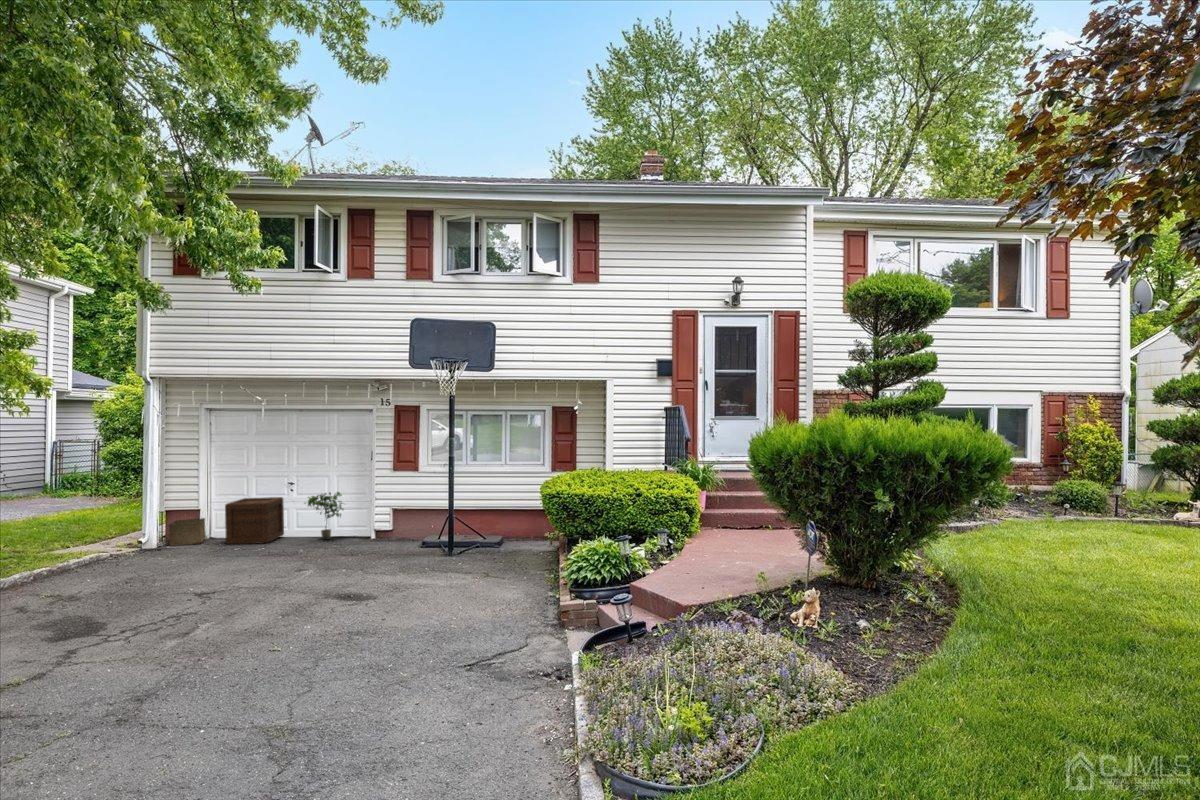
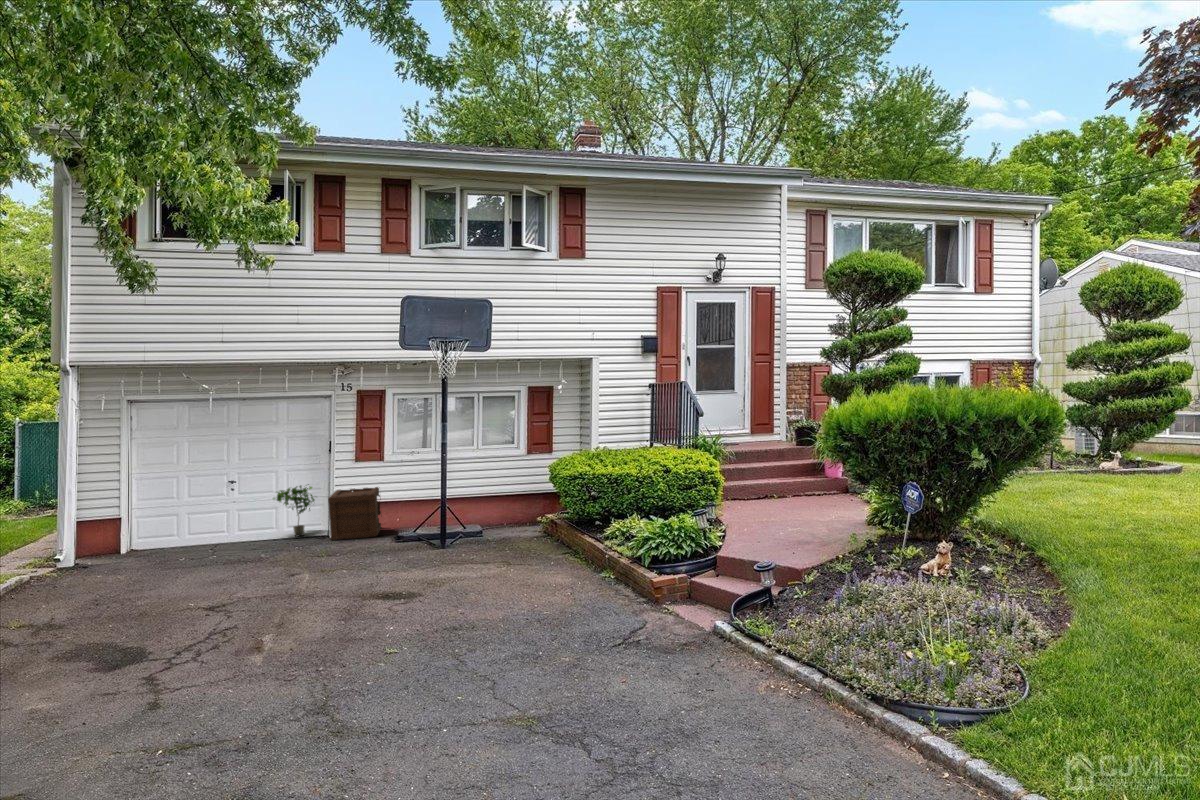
wooden crate: present [225,497,284,544] -> present [328,487,381,540]
storage bin: present [169,518,206,546] -> none [115,522,155,556]

